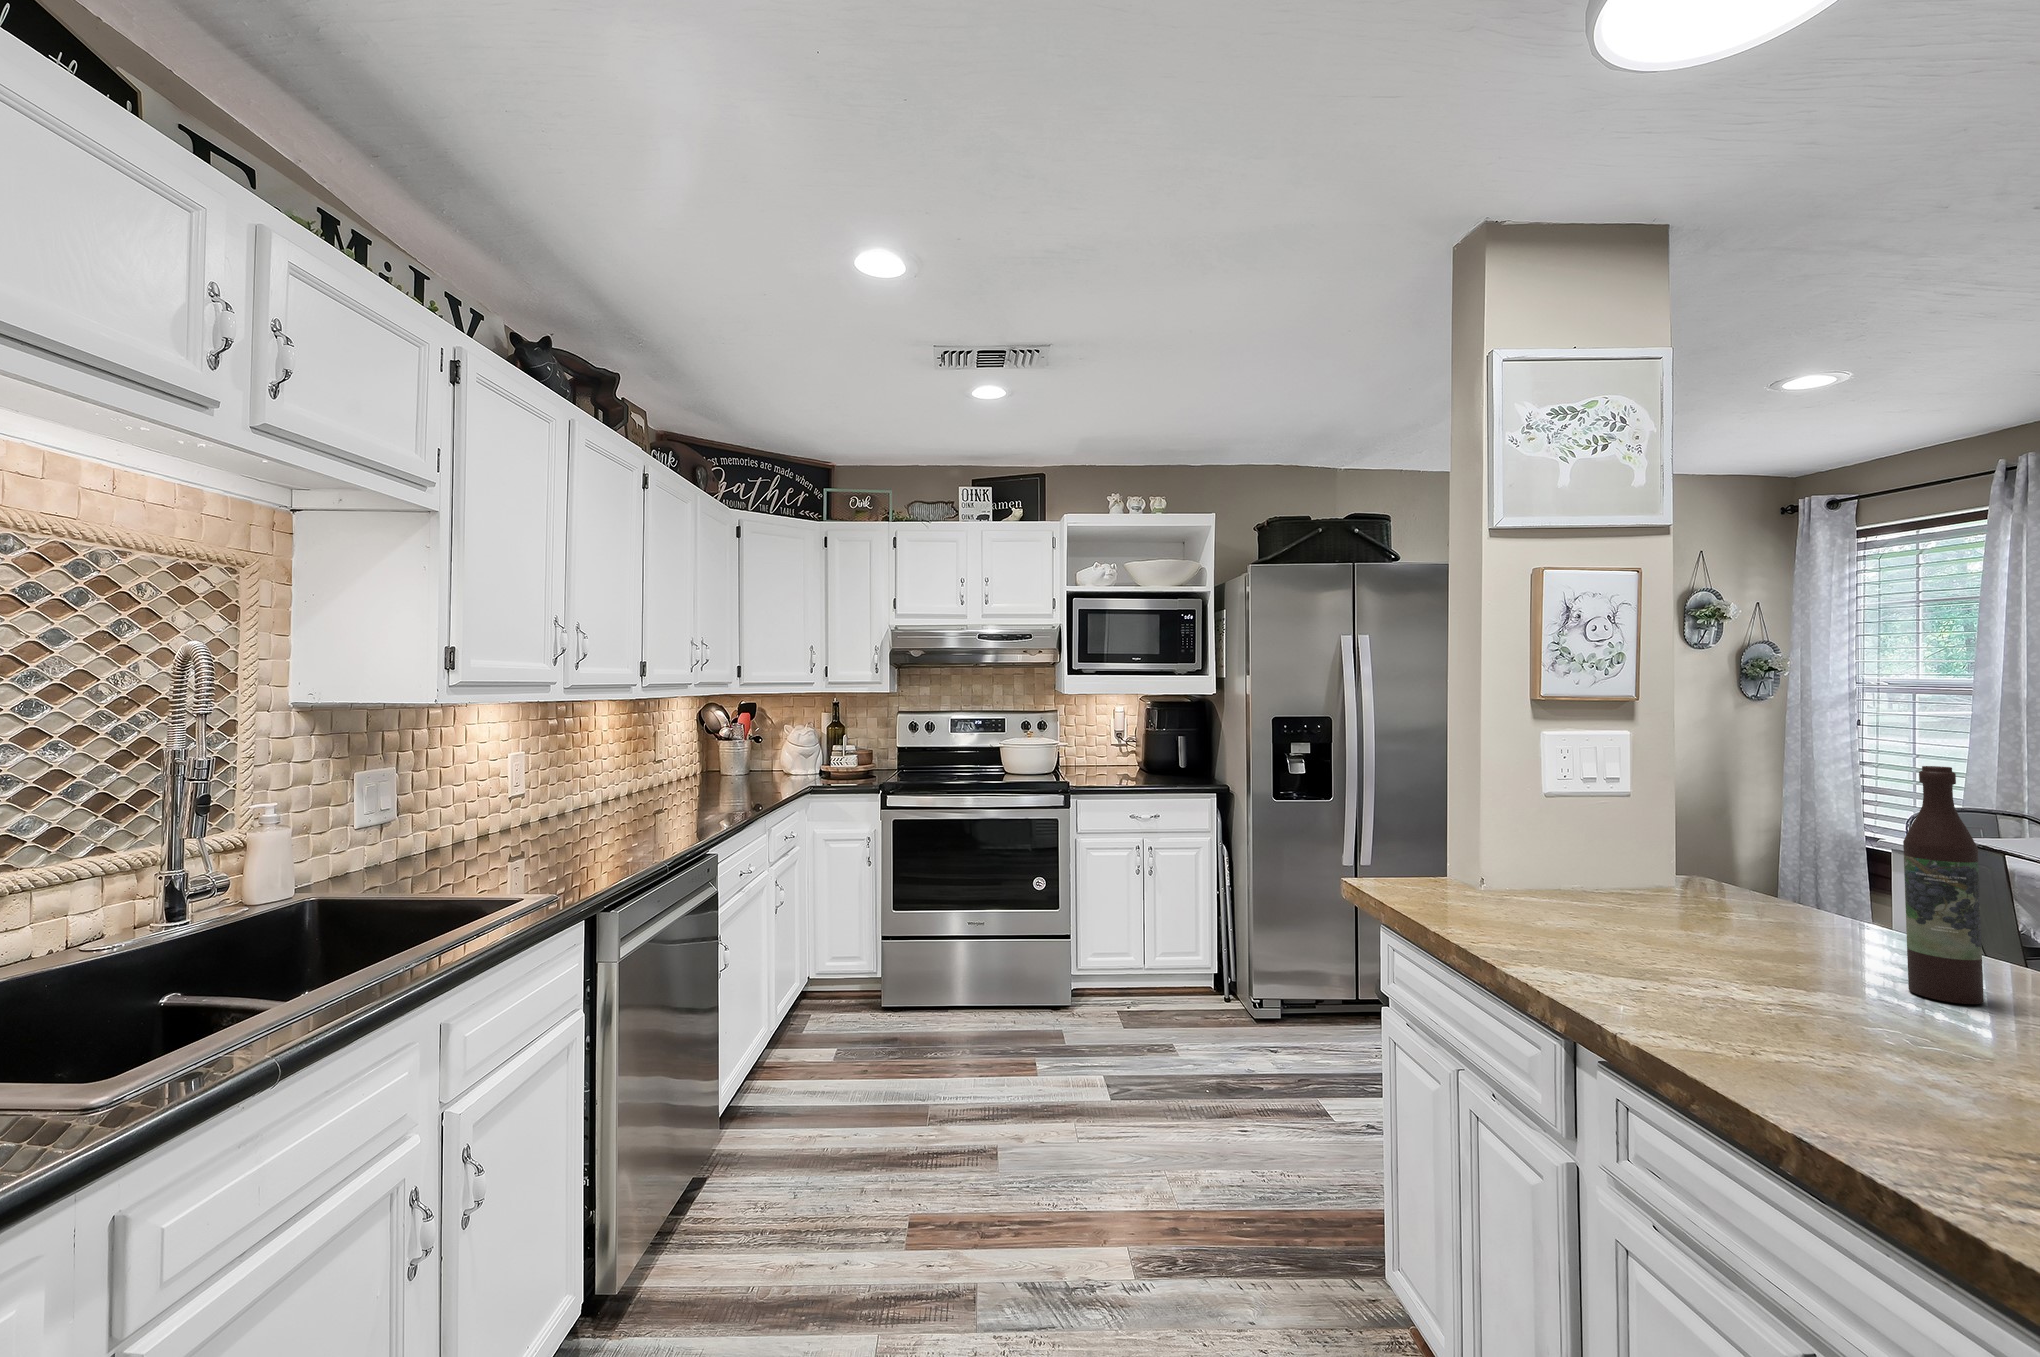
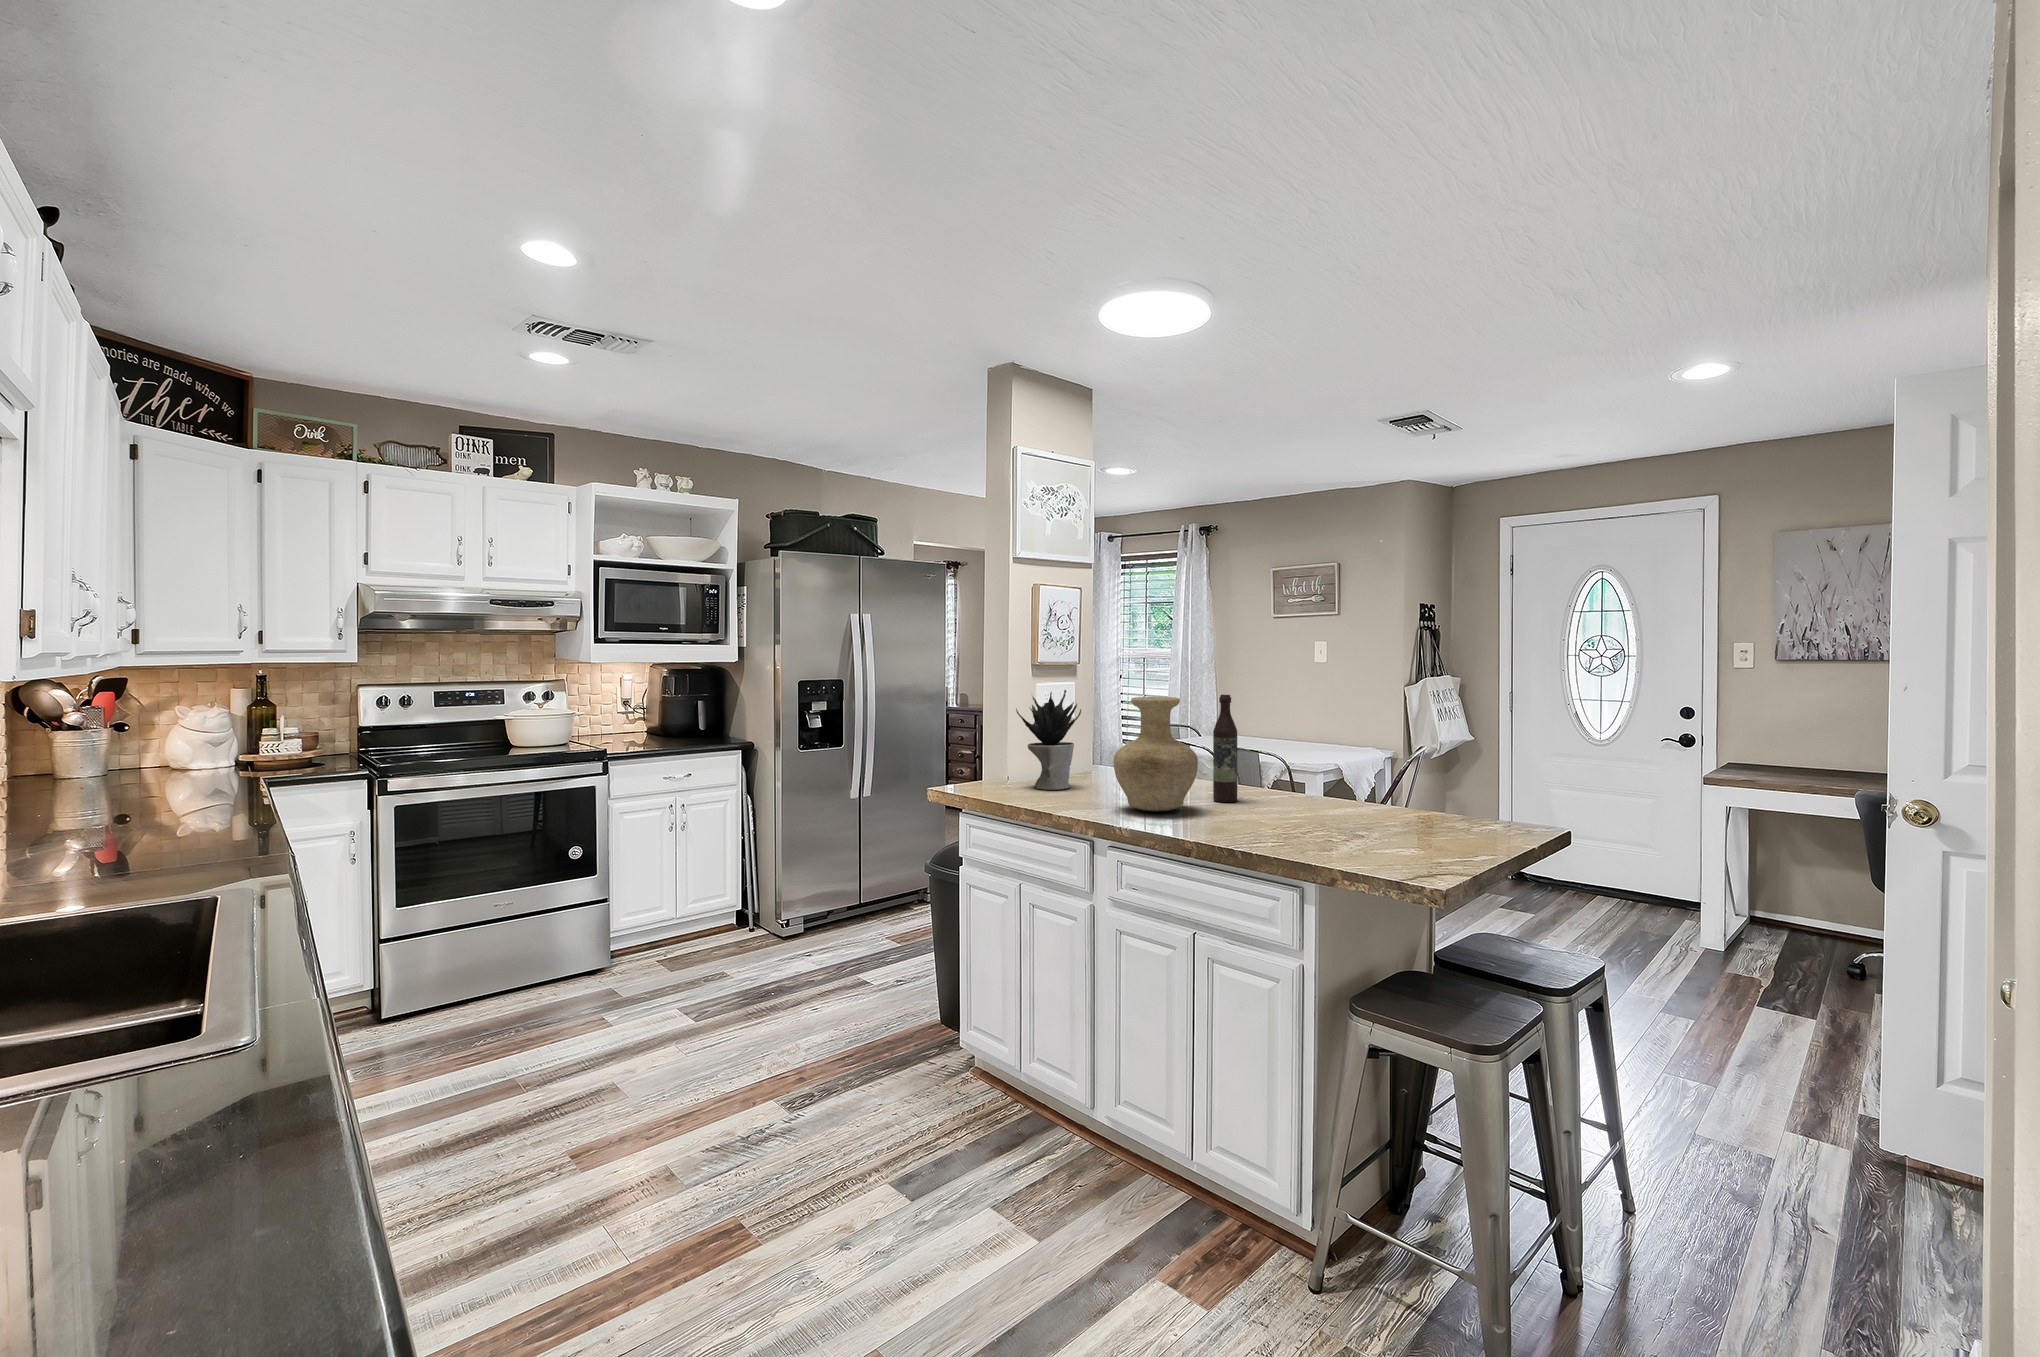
potted plant: none [1474,741,1596,908] -> present [1016,690,1081,790]
vase: none [1621,762,1838,998] -> present [1114,697,1198,811]

